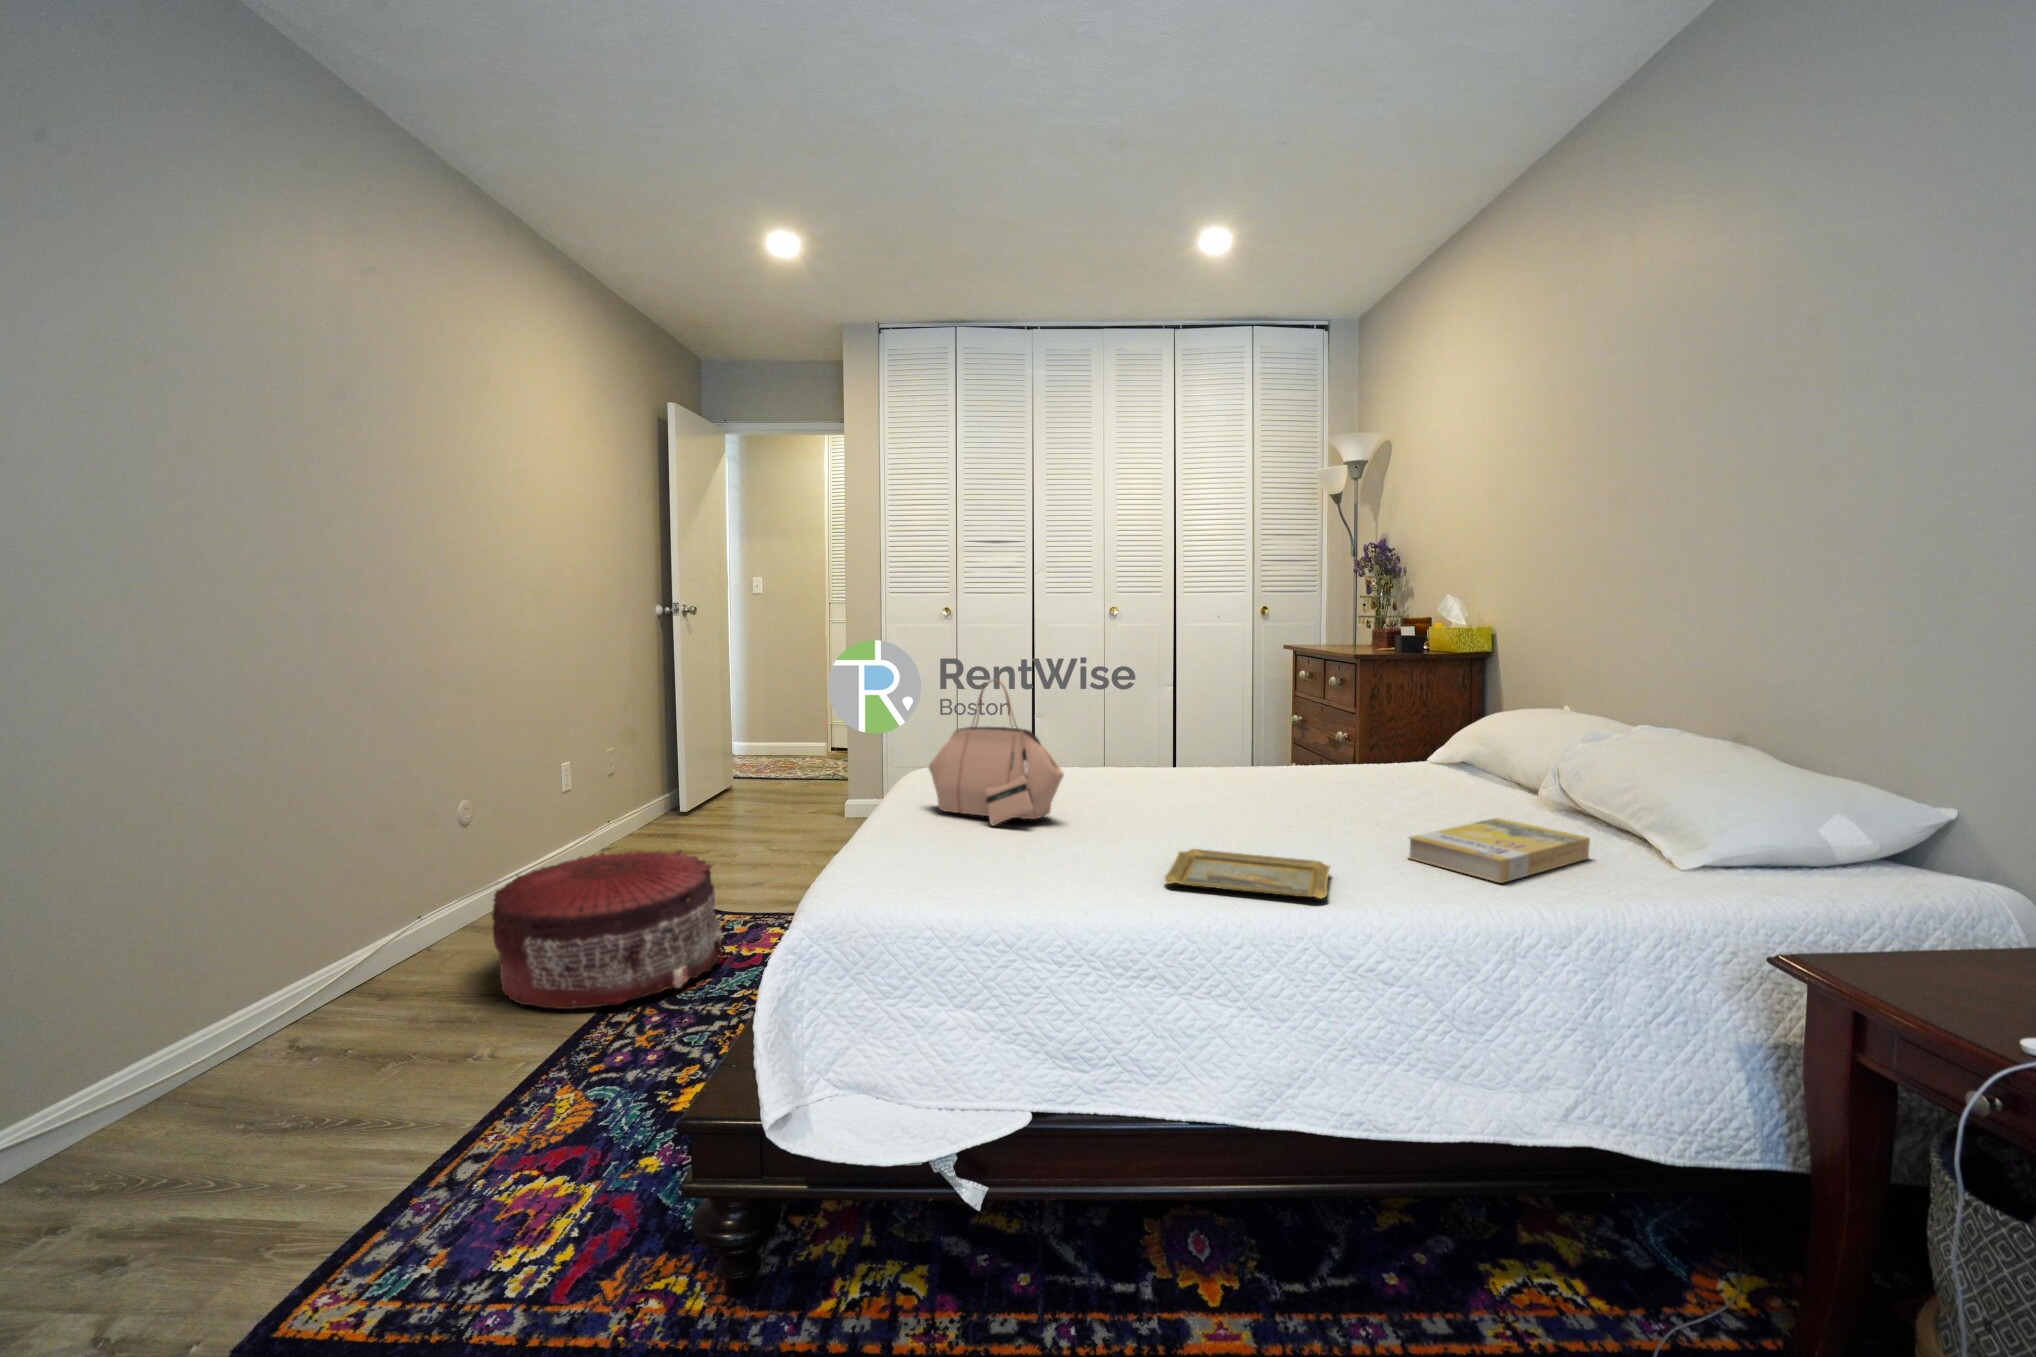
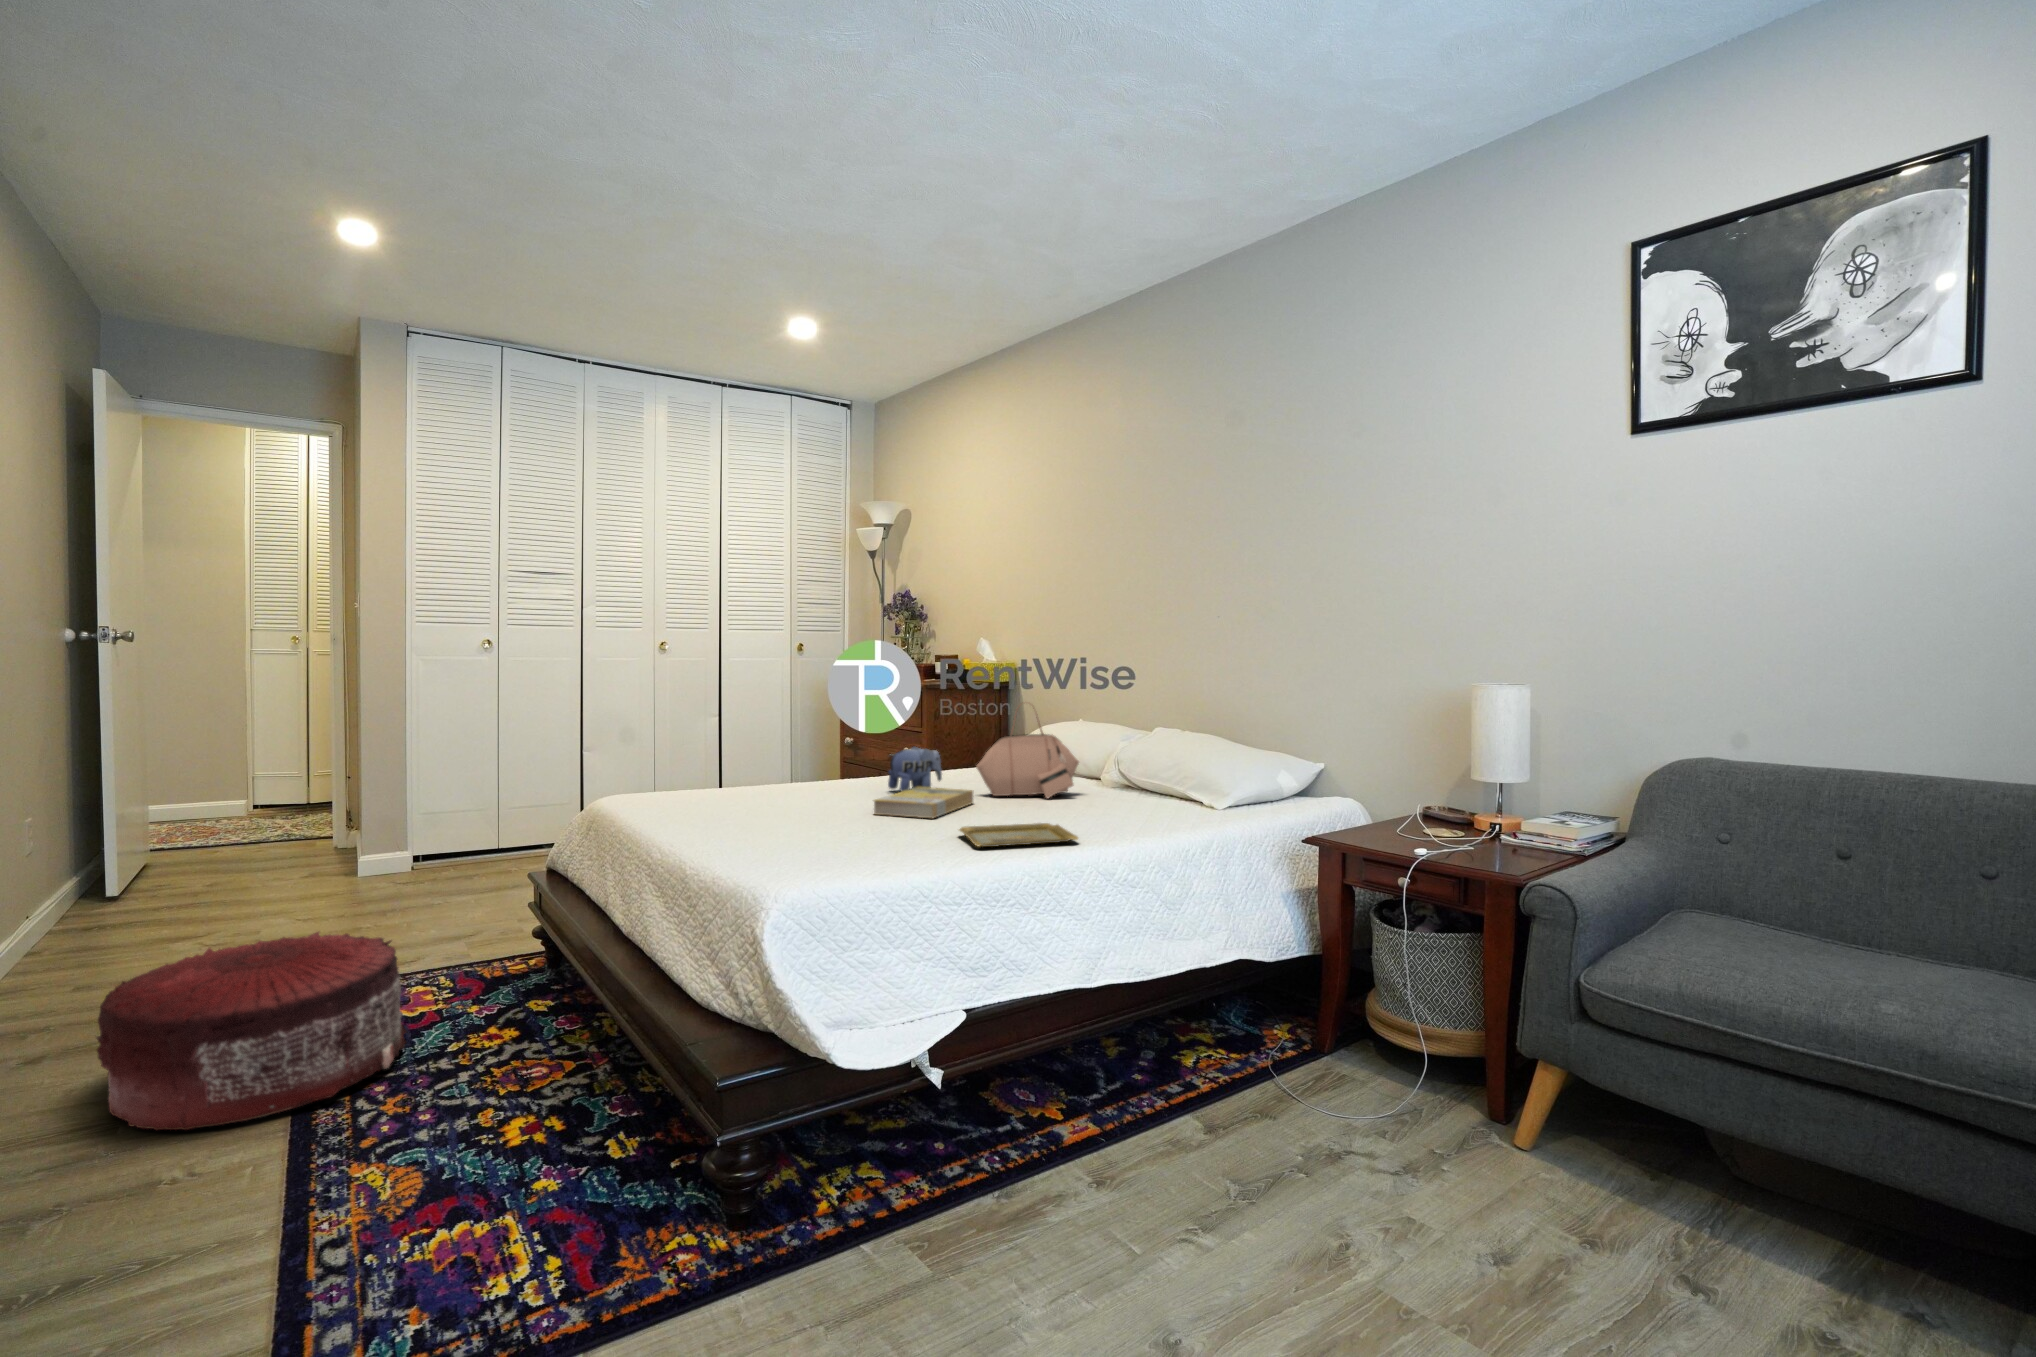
handbag: present [929,680,1064,825] -> present [976,708,1079,798]
plush toy: none [1214,724,1292,784] -> present [888,746,942,792]
book: present [1409,818,1590,883] -> present [874,787,973,818]

